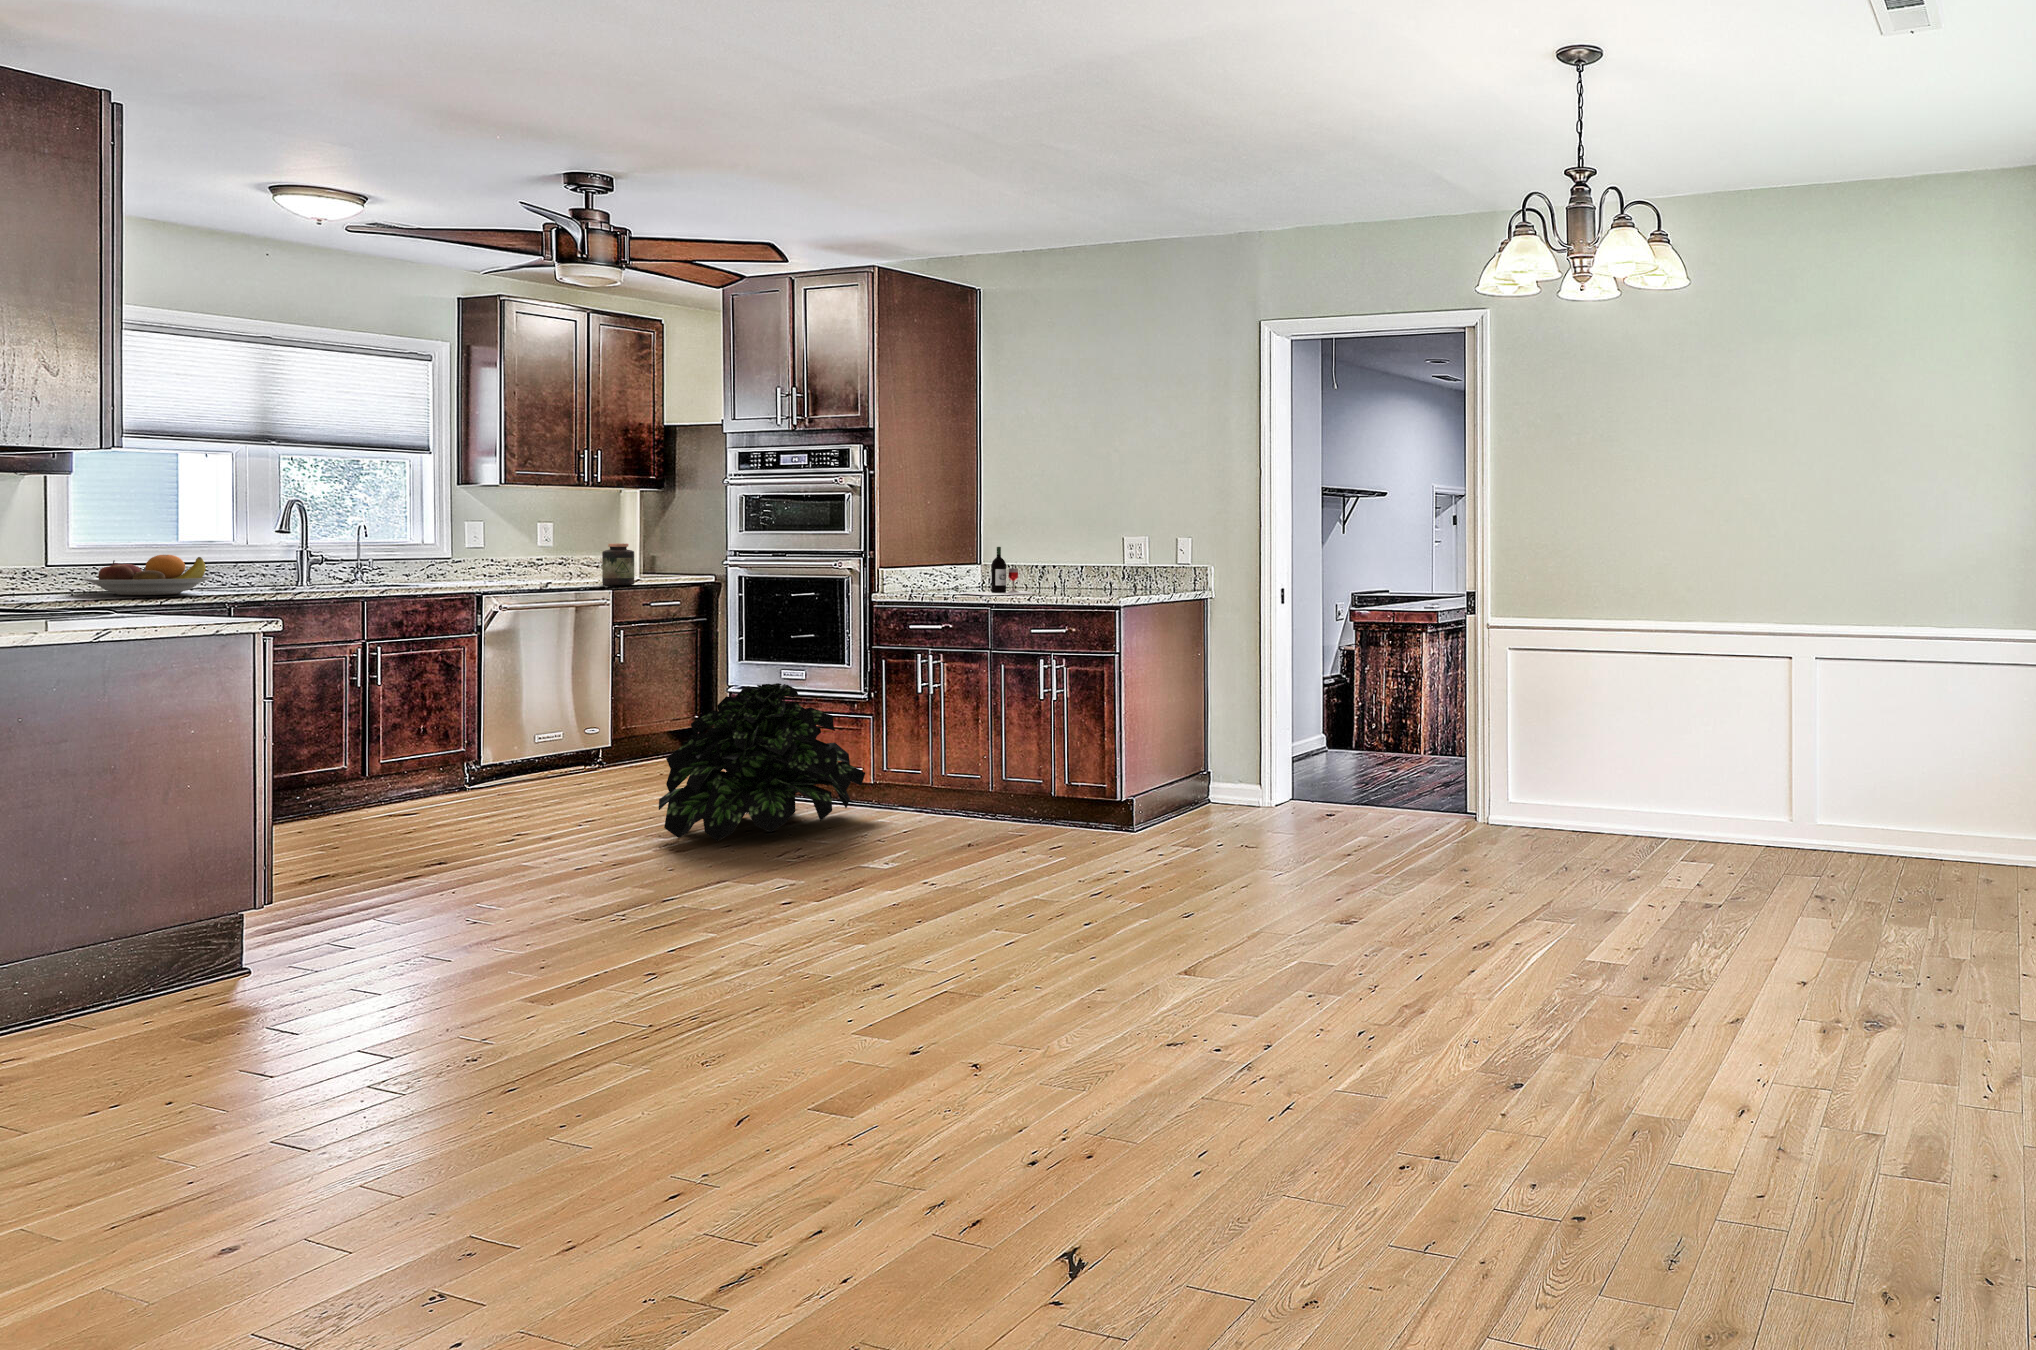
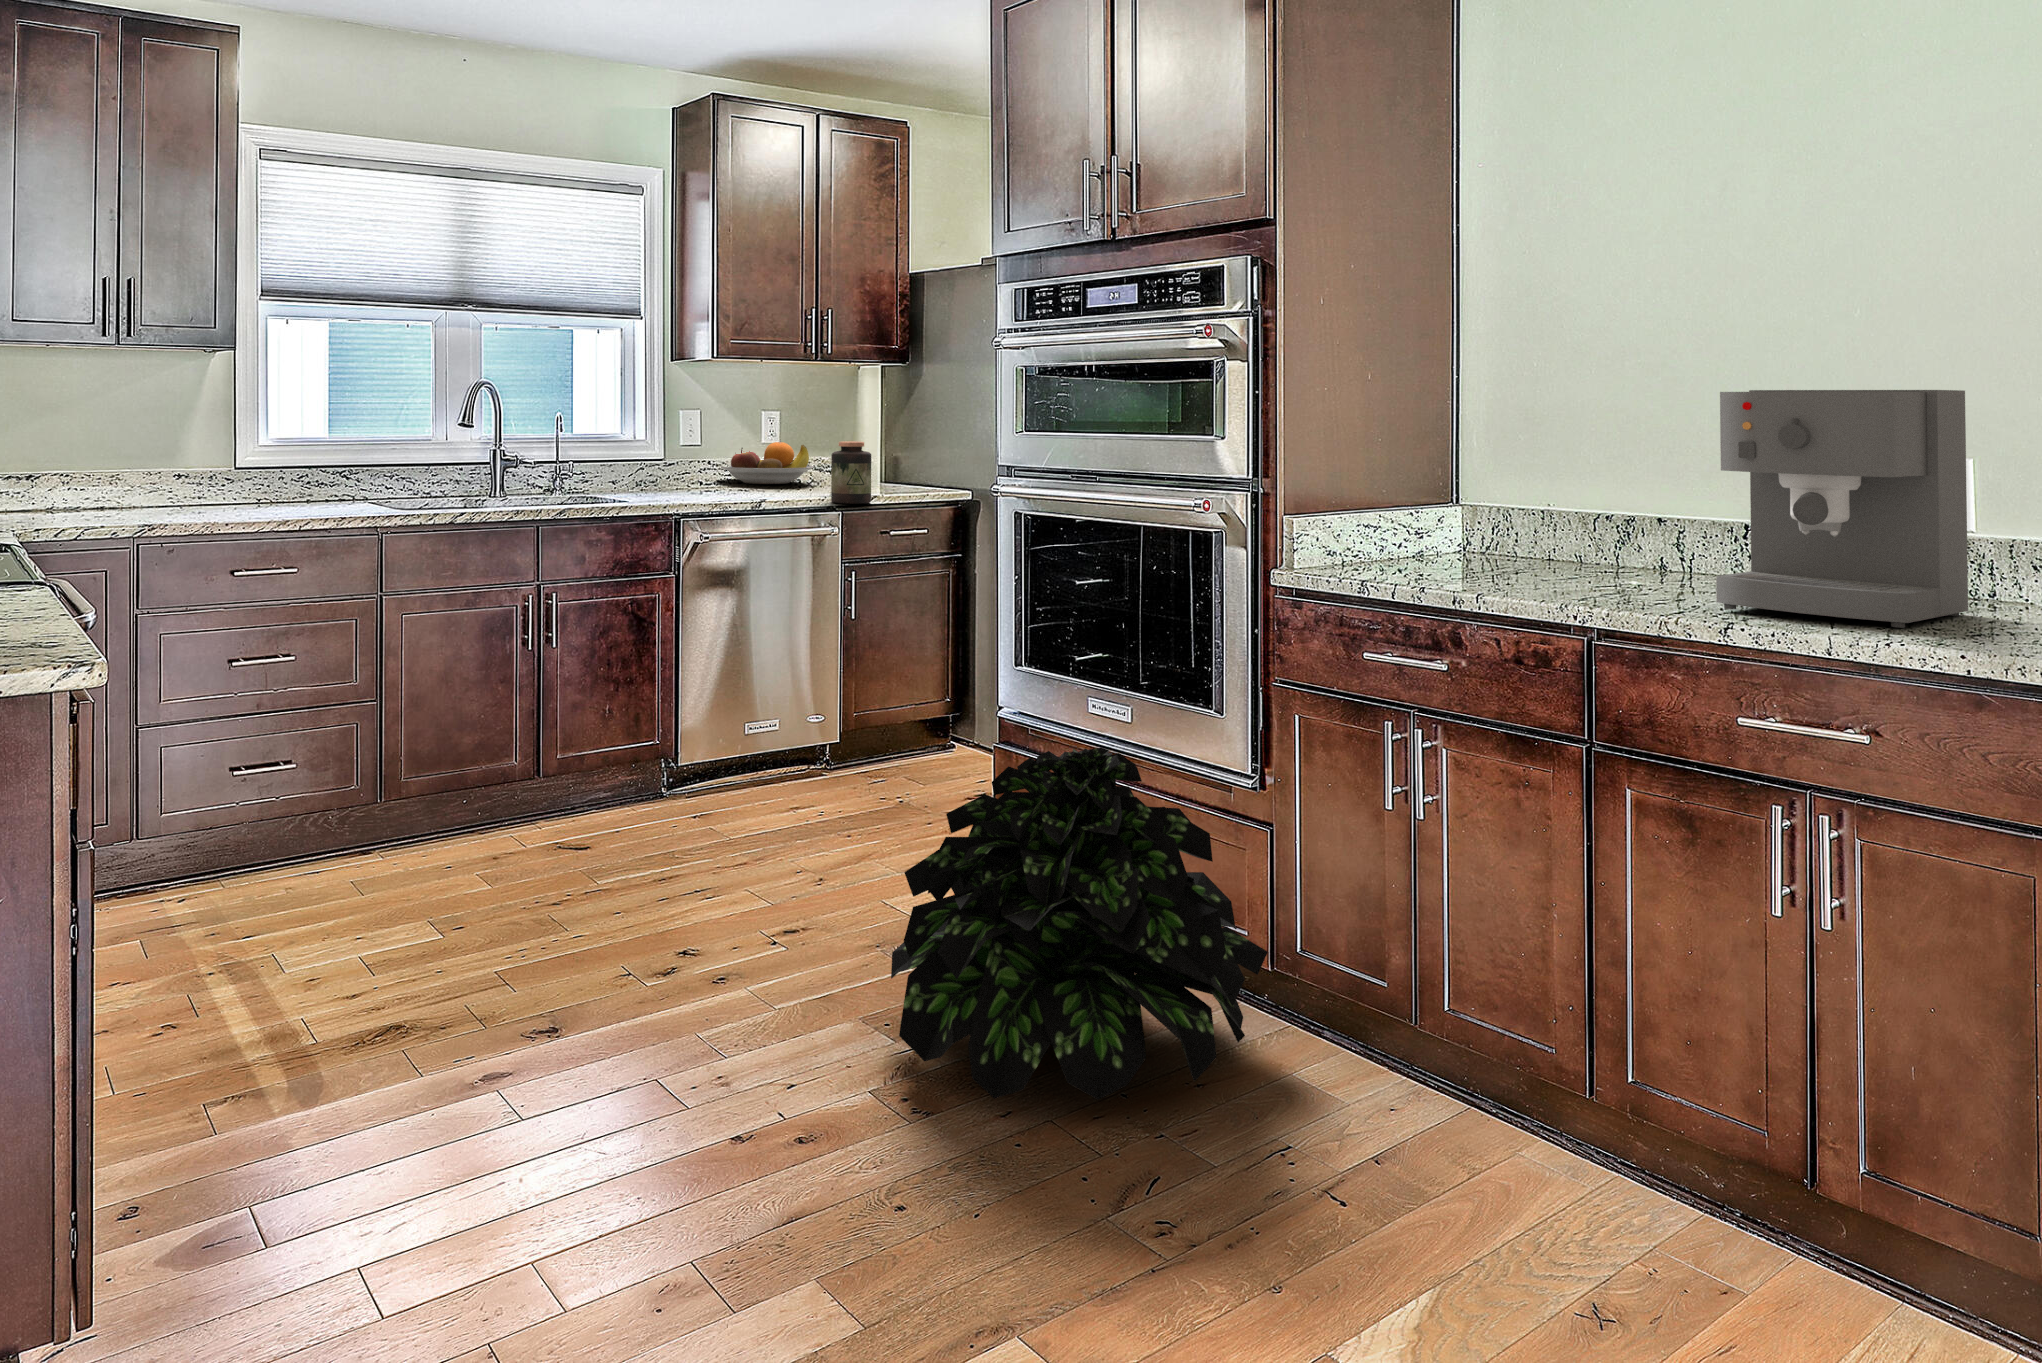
coffee maker: none [1044,509,1134,598] -> present [1716,390,1968,628]
wine bottle: present [962,547,1035,595] -> none [1431,472,1682,587]
fruit bowl: present [83,555,212,595] -> present [721,442,814,484]

